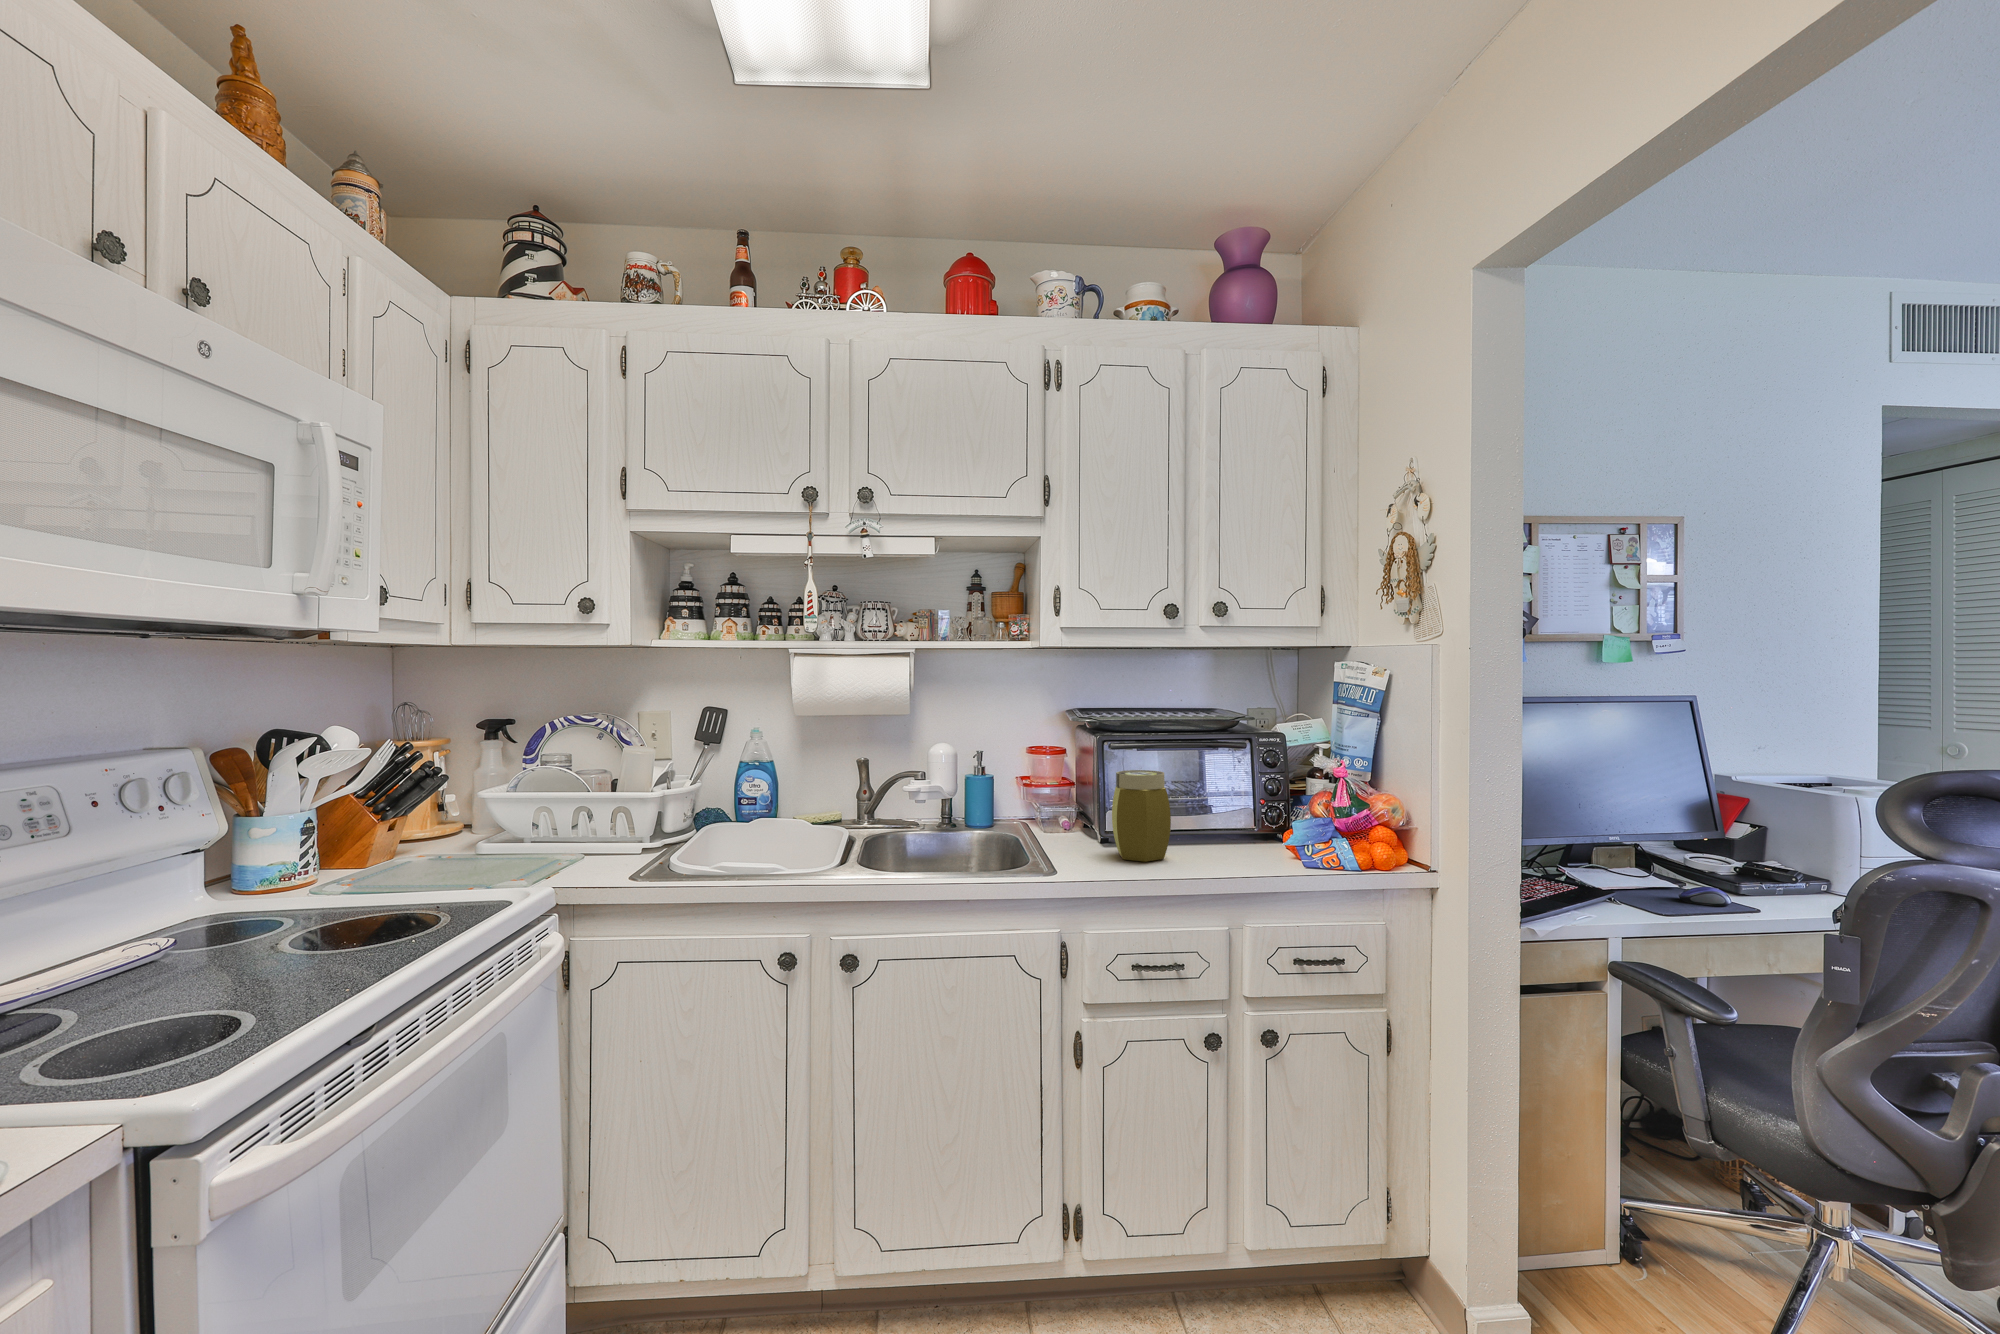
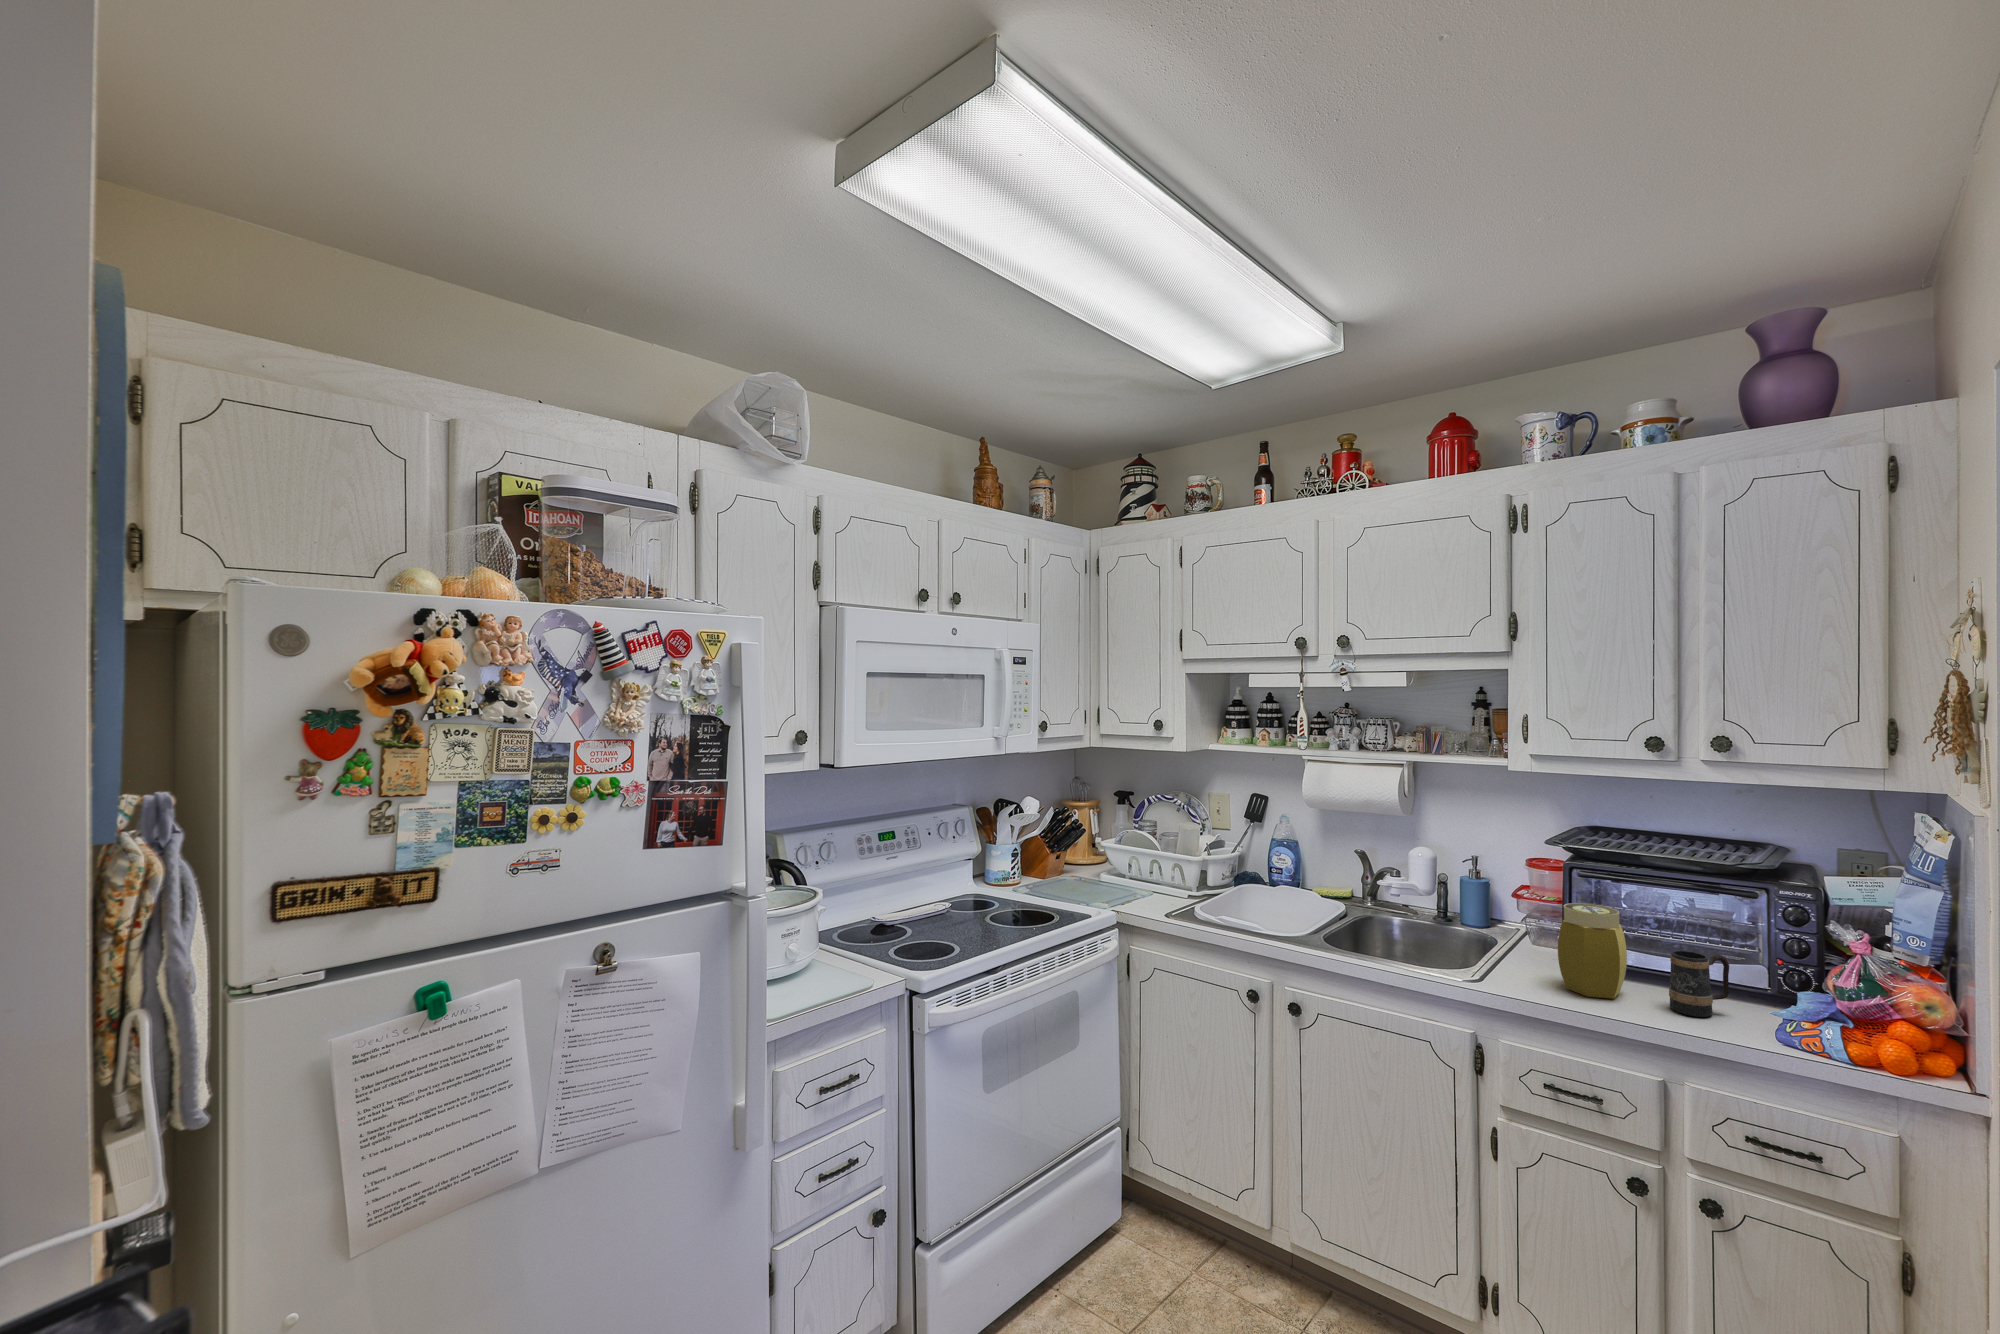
mug: none [1202,798,1243,858] -> present [1669,950,1729,1017]

